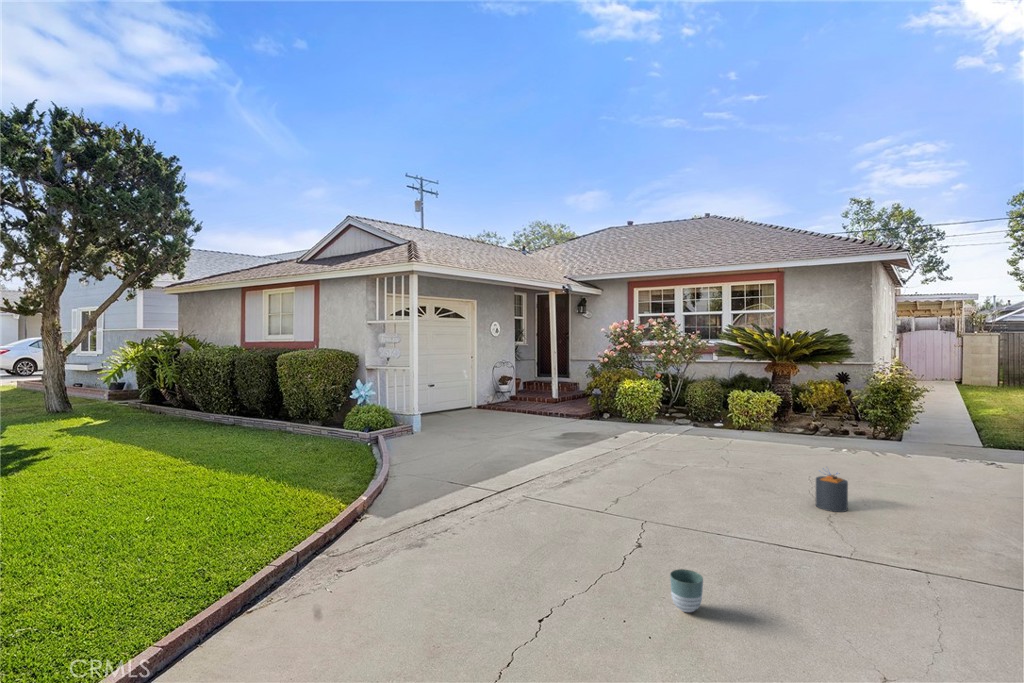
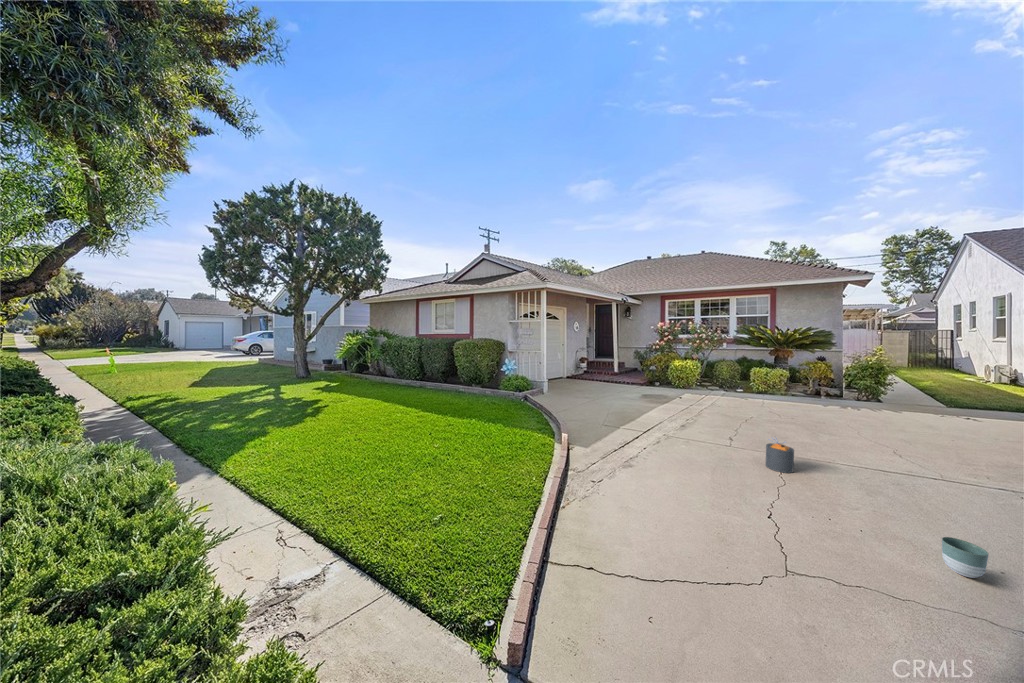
trash can: present [816,473,848,512] -> present [766,442,794,473]

